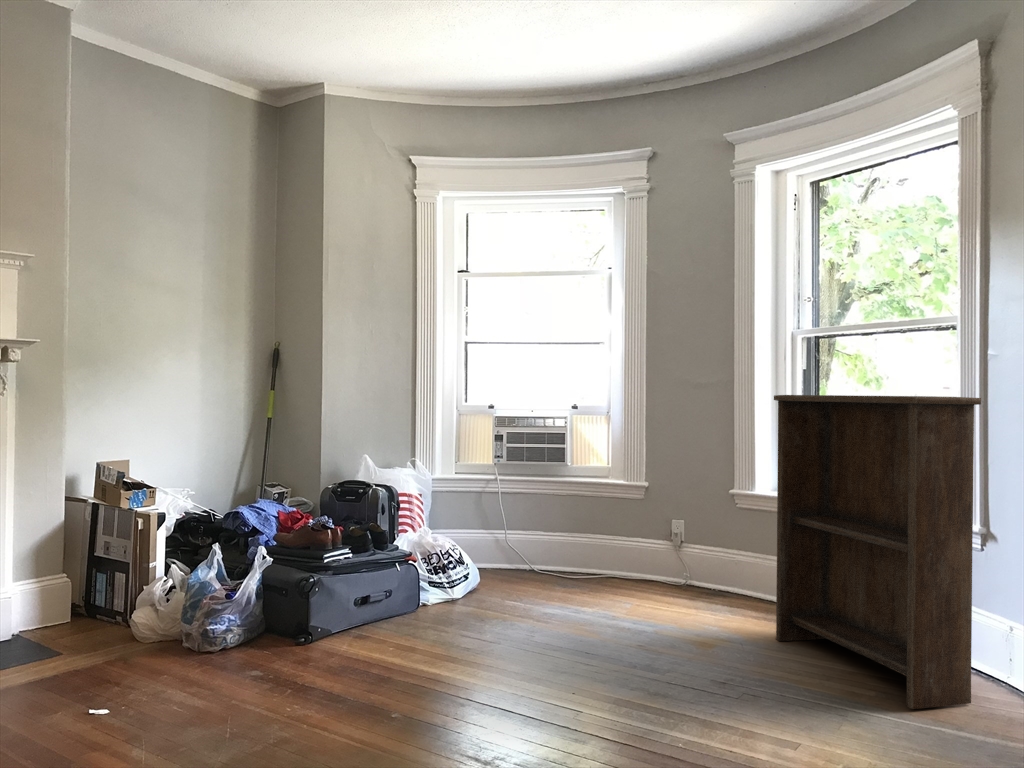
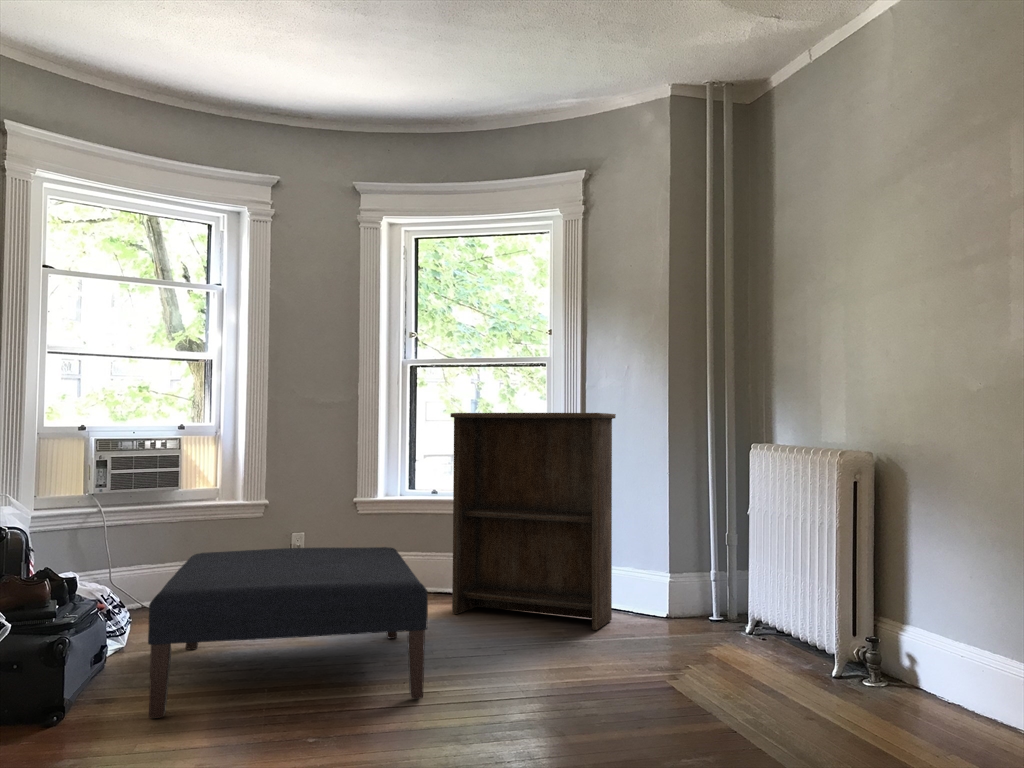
ottoman: none [346,524,667,712] -> present [148,547,428,718]

